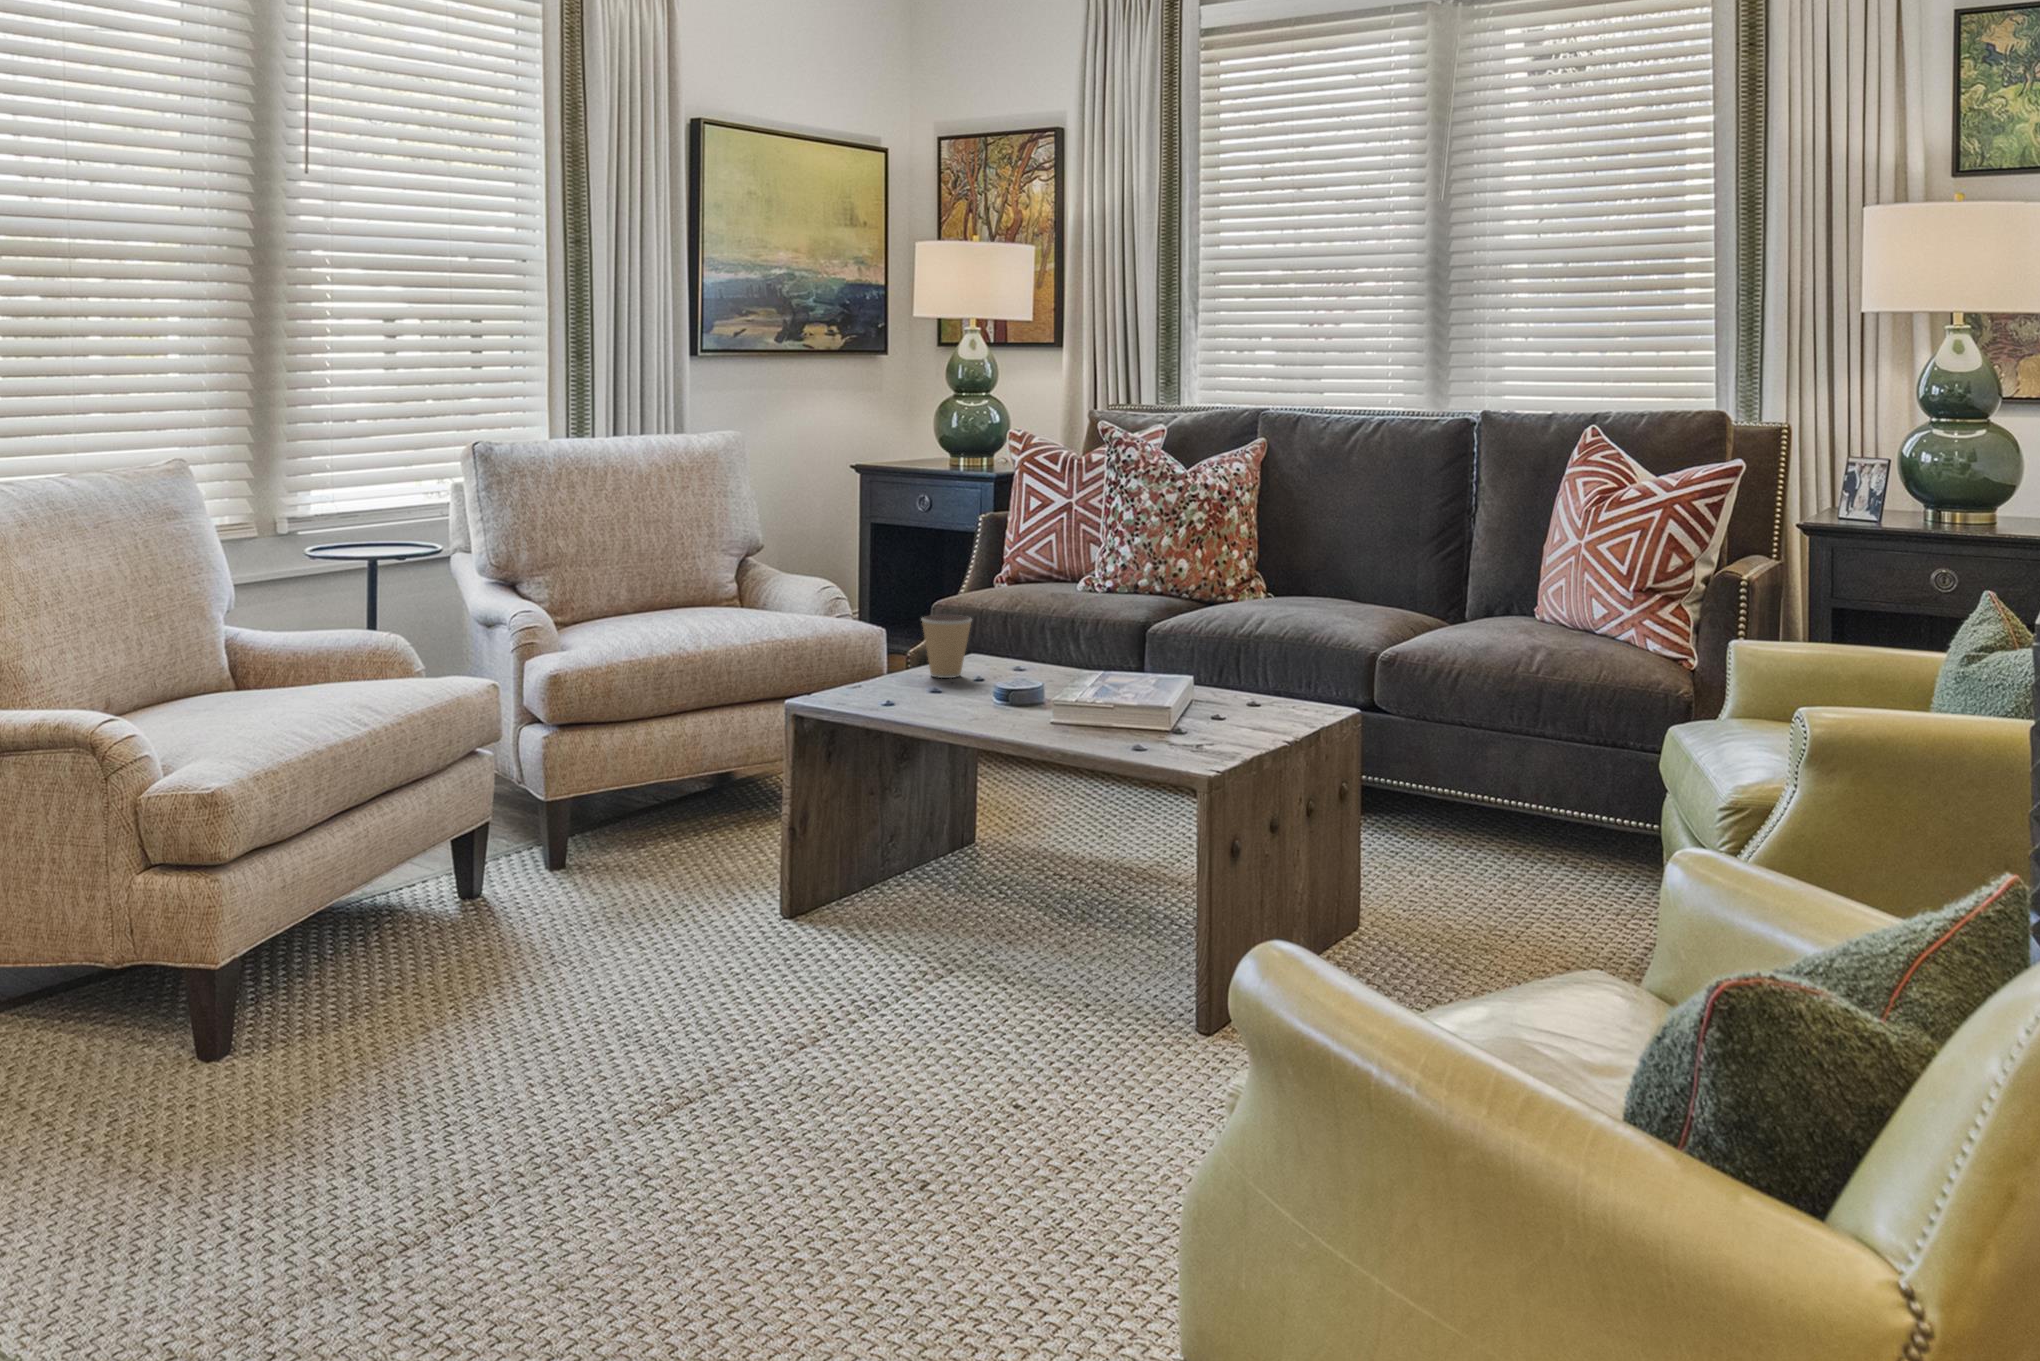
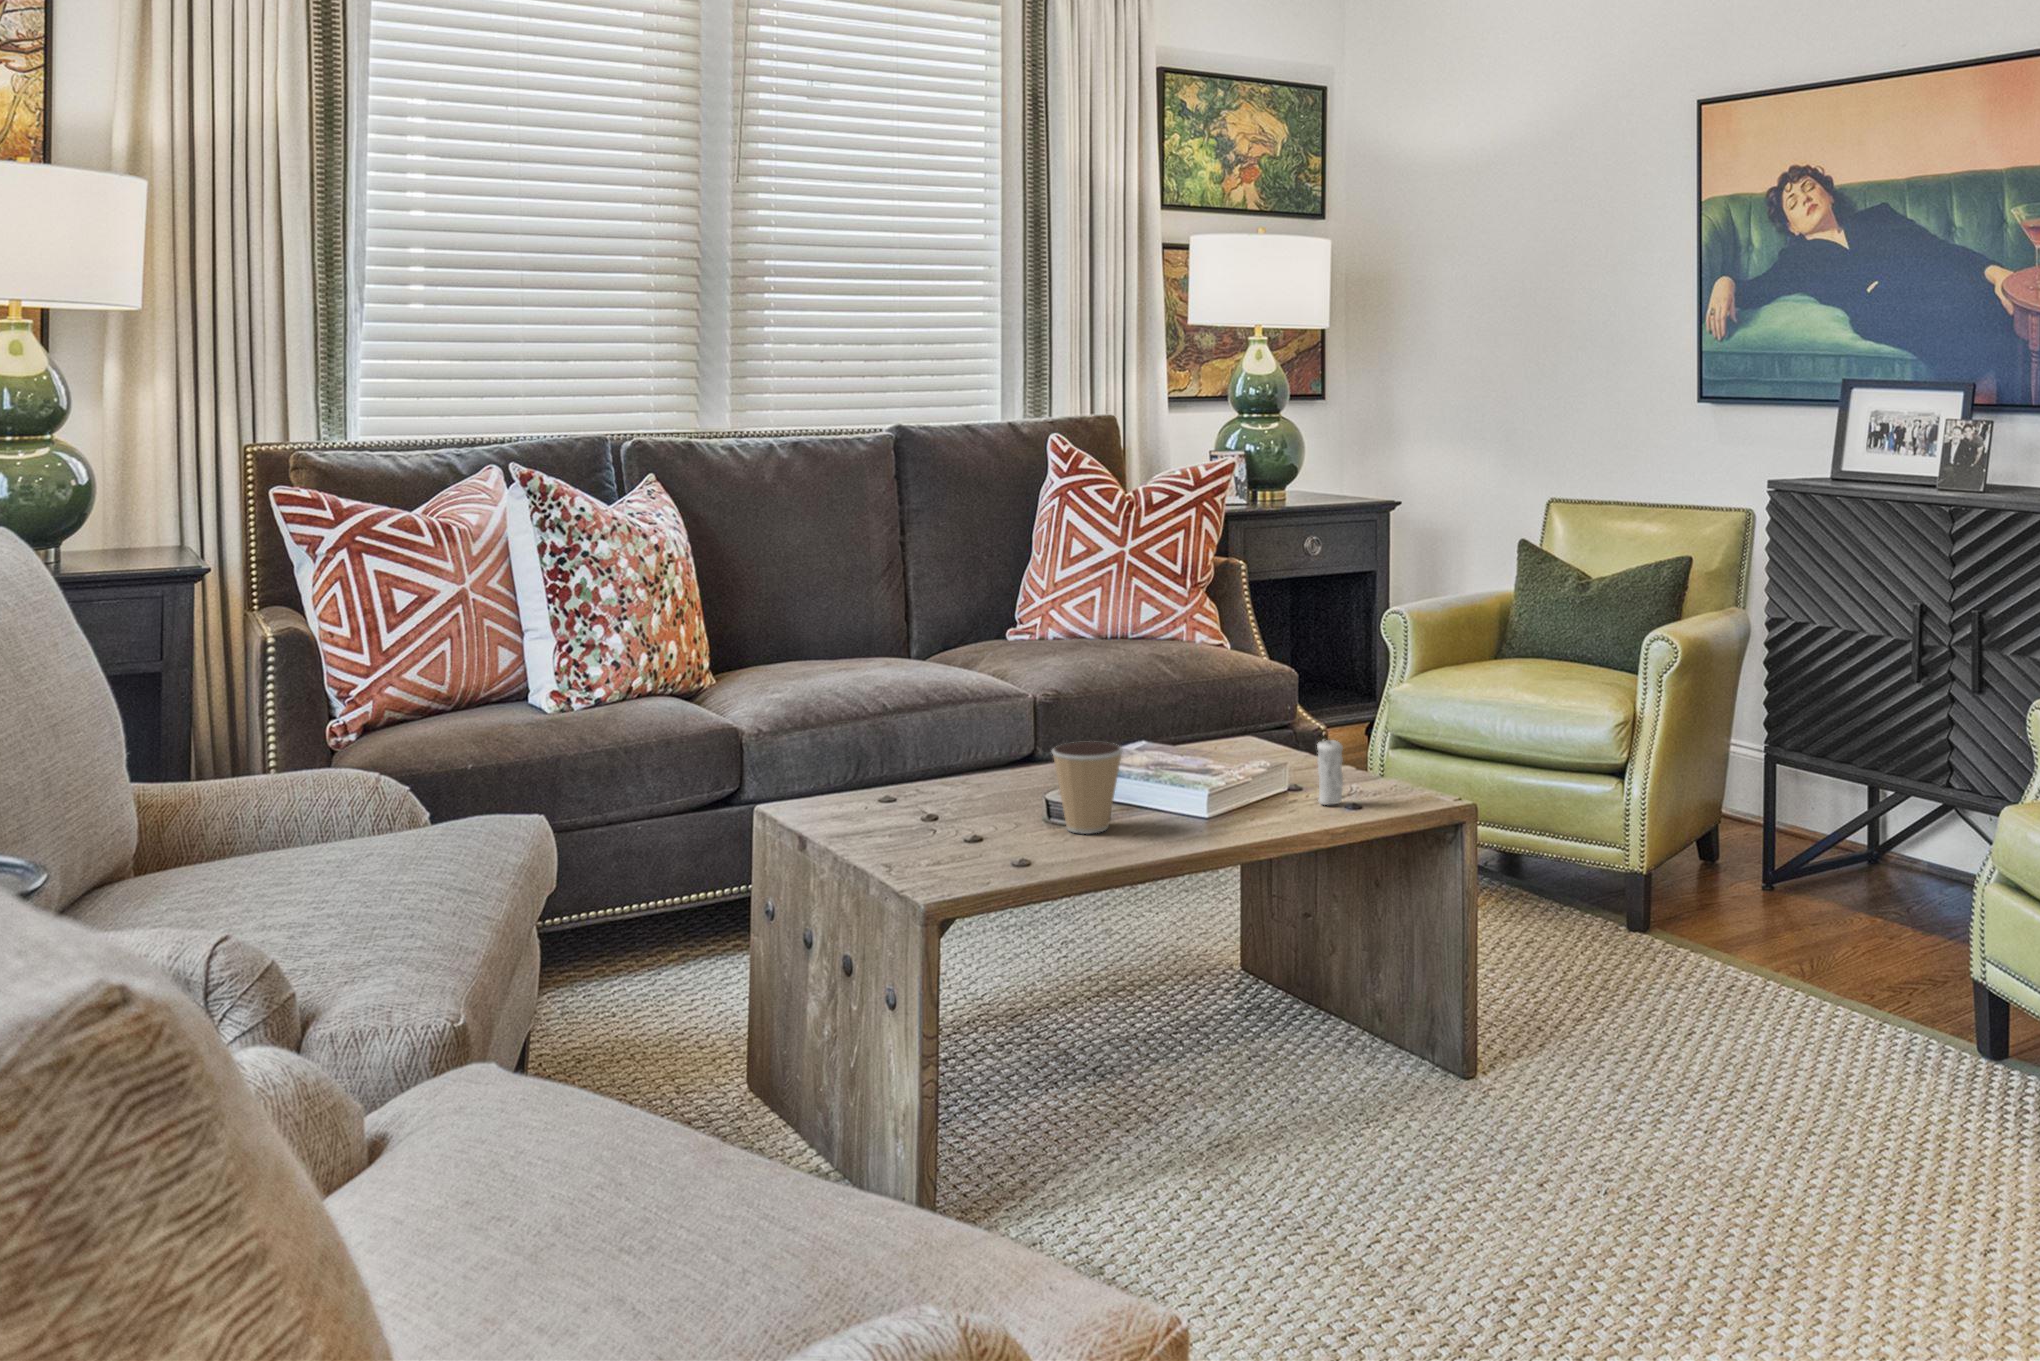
candle: none [1071,643,1093,707] -> present [1317,739,1343,805]

